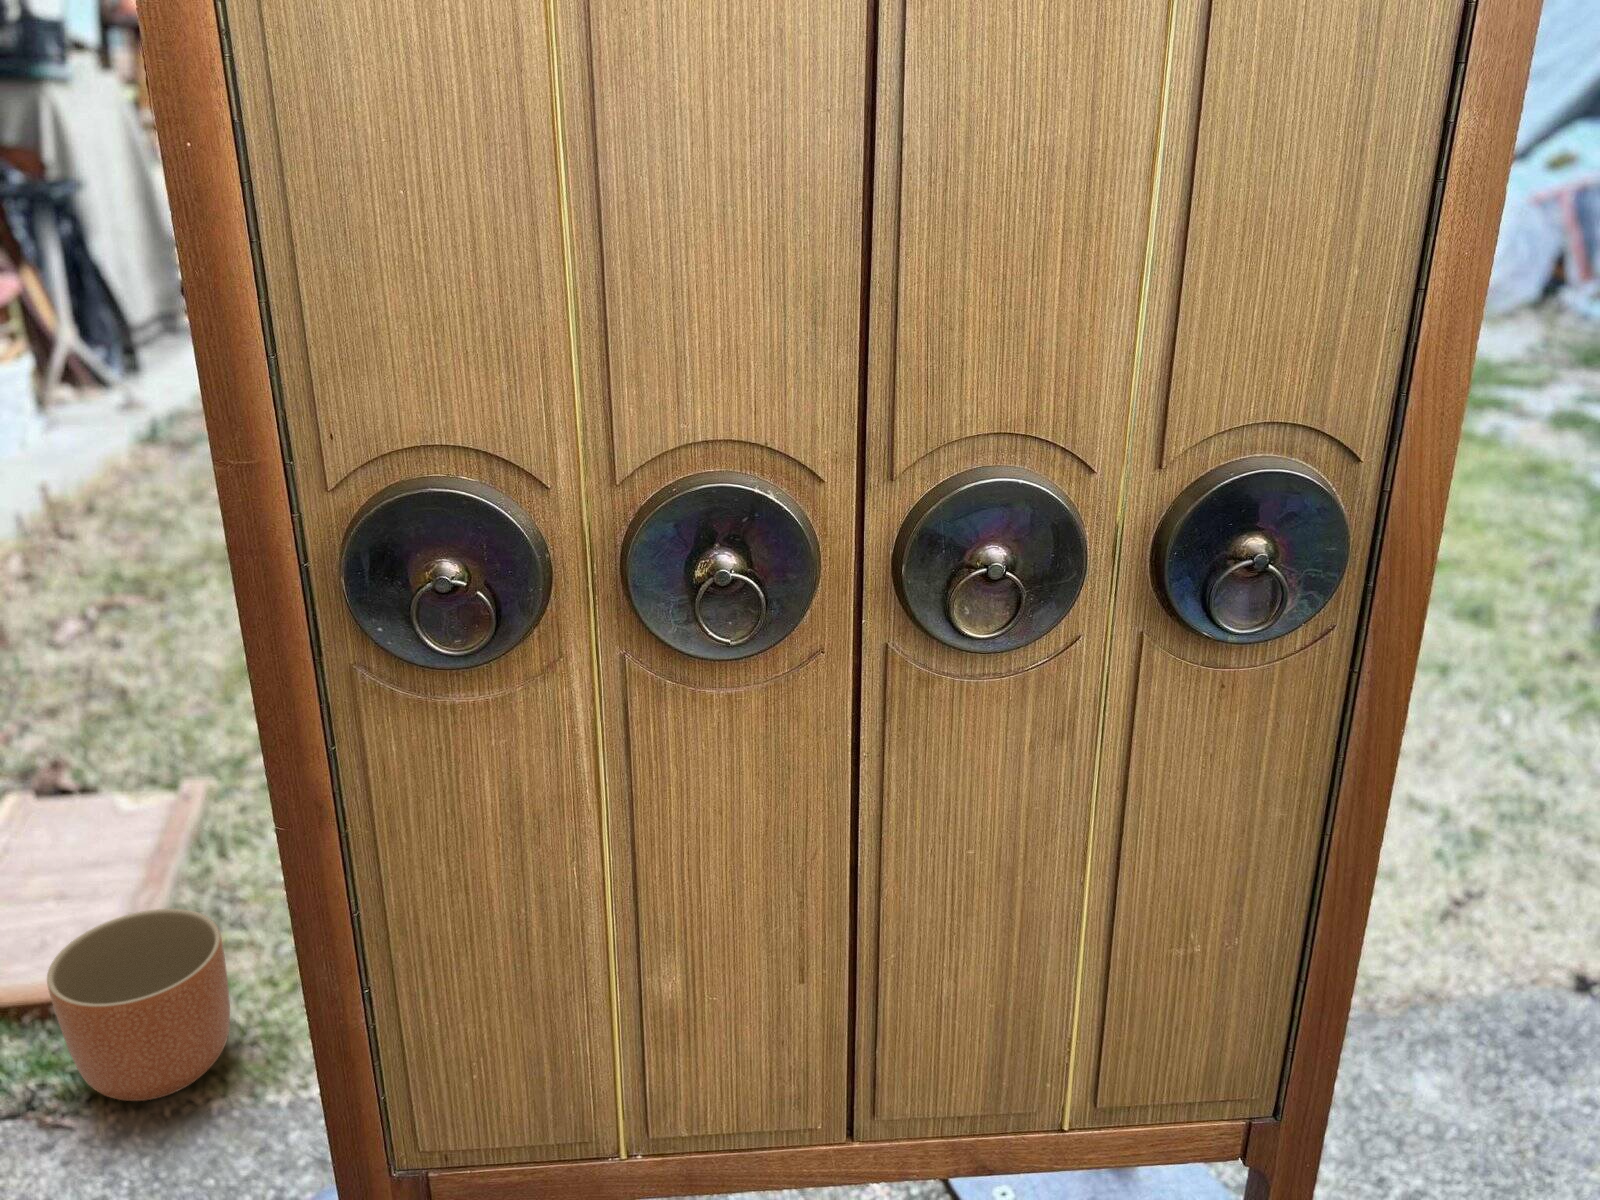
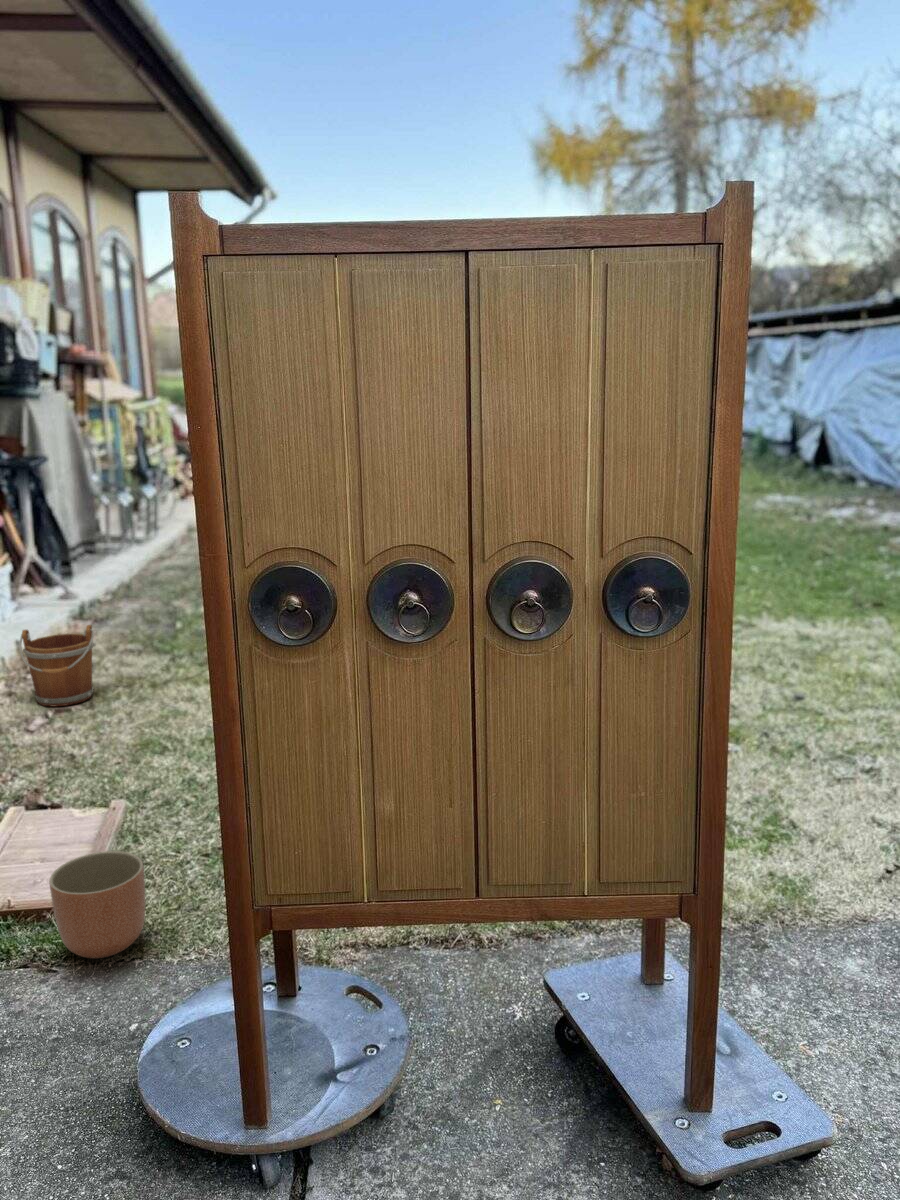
bucket: none [33,467,165,599] -> present [19,625,95,707]

